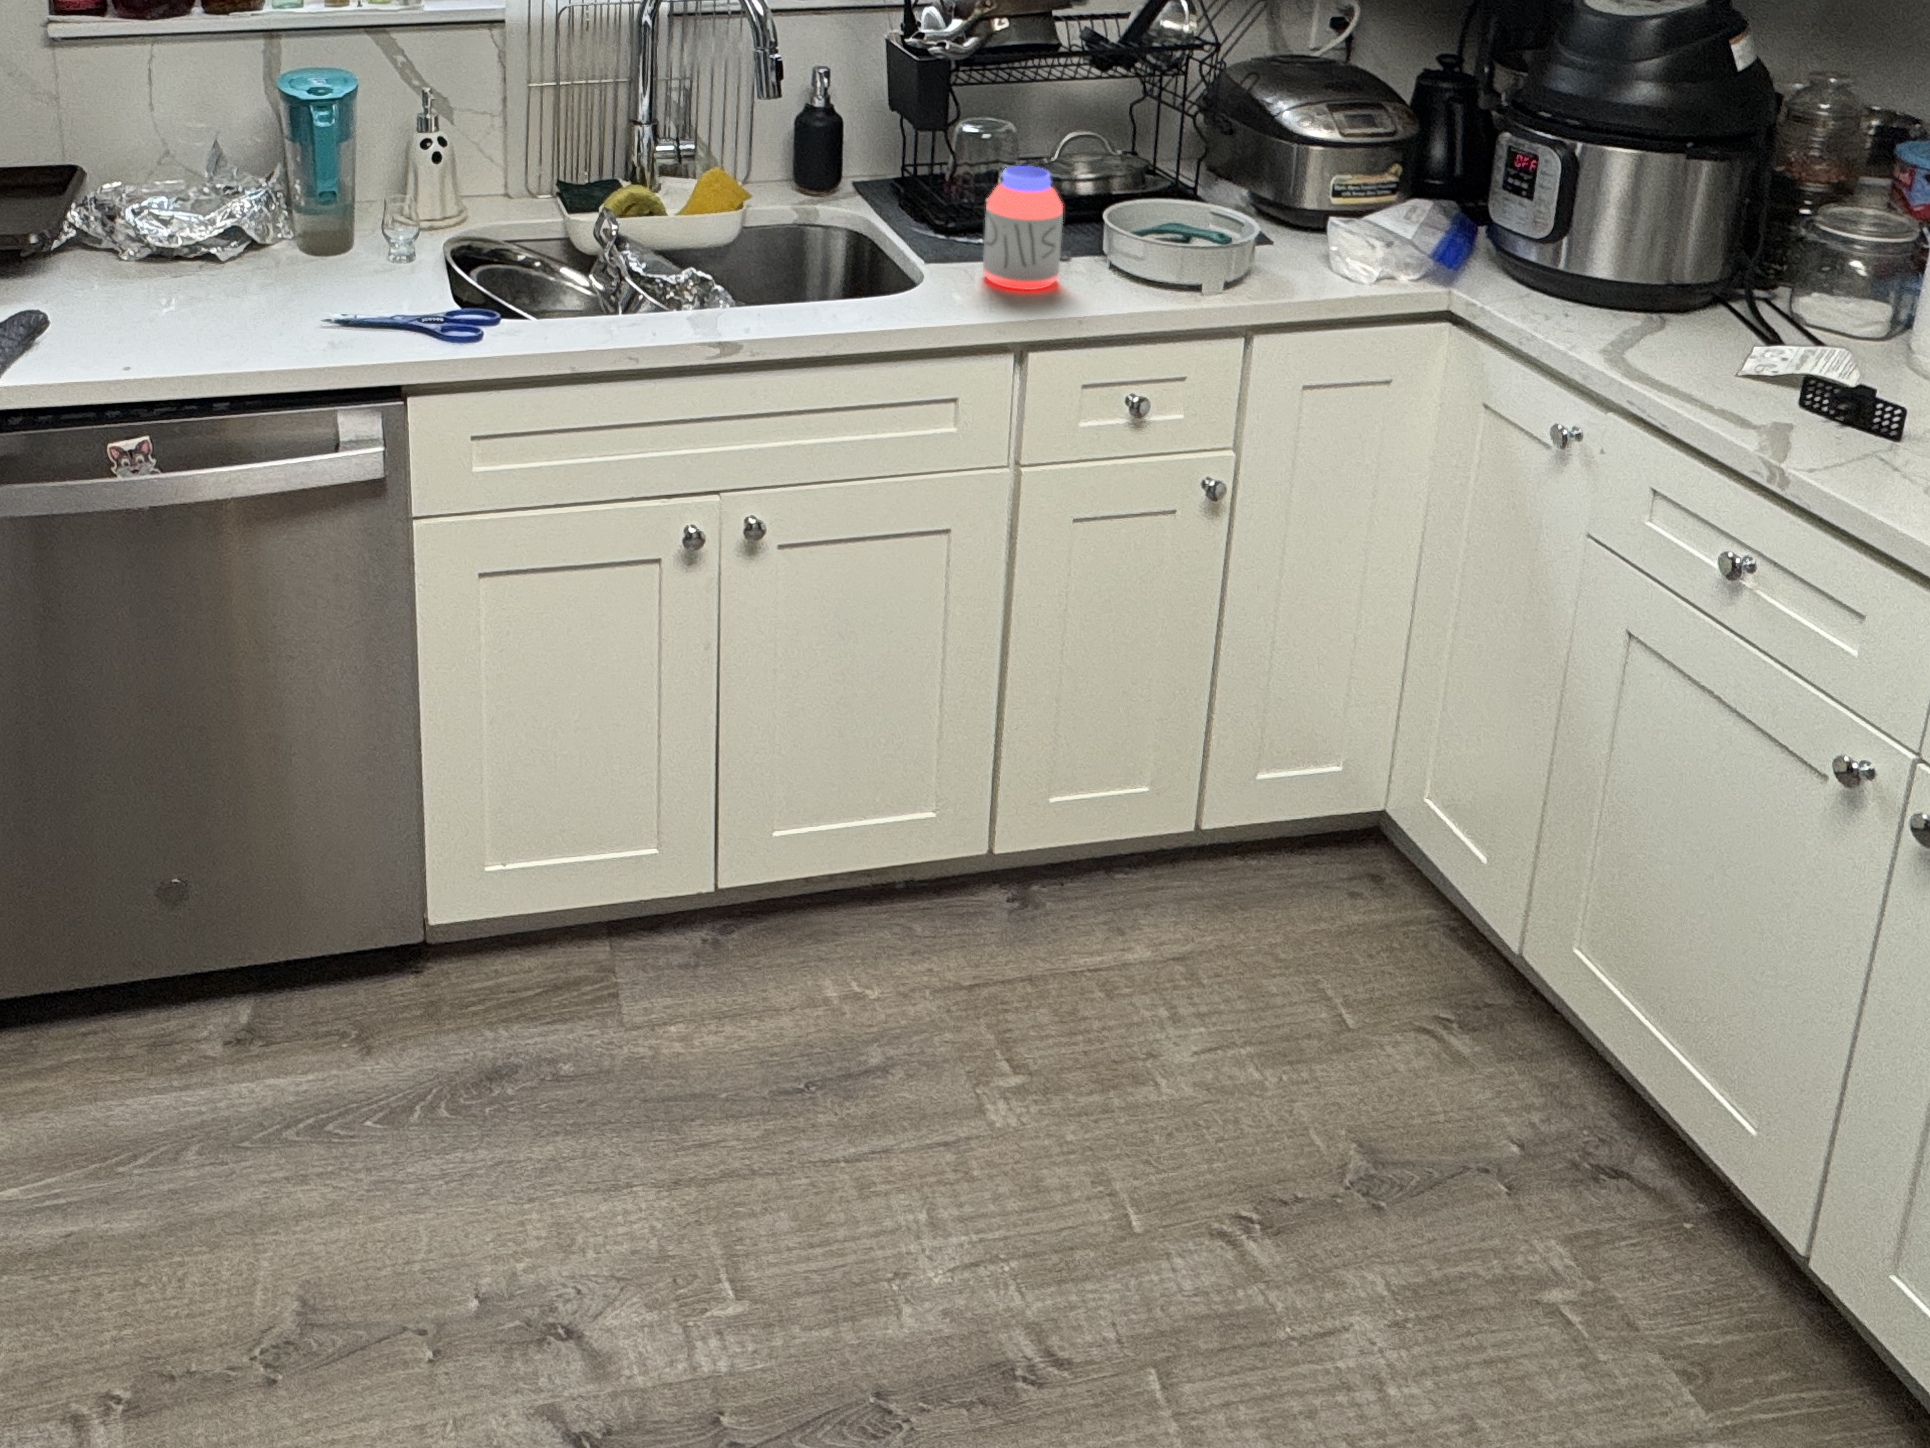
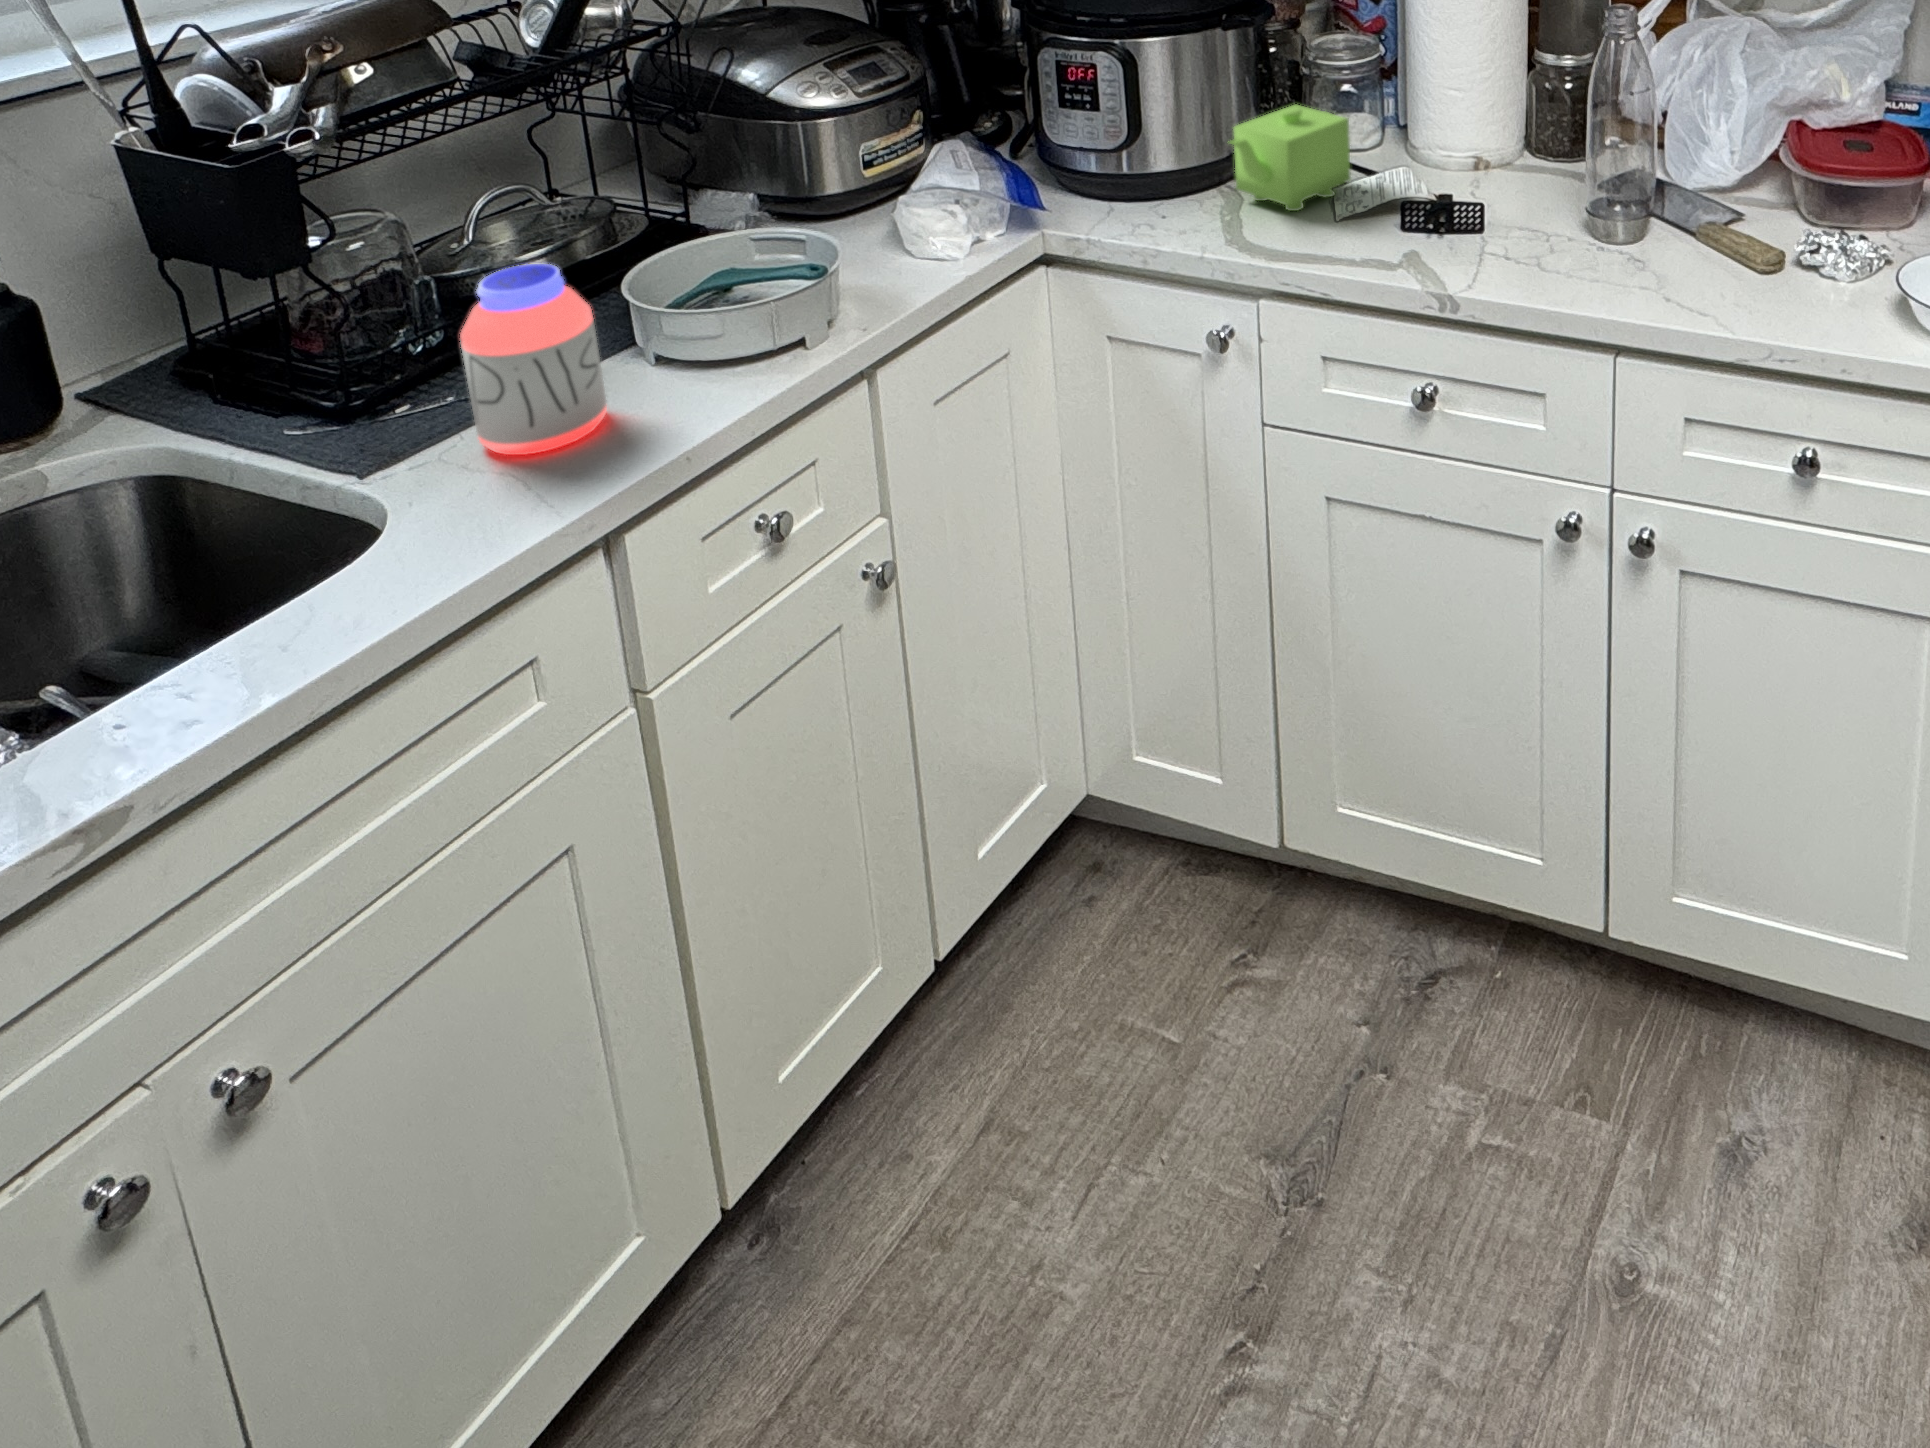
teapot: none [1635,250,1799,355] -> present [1230,105,1350,211]

